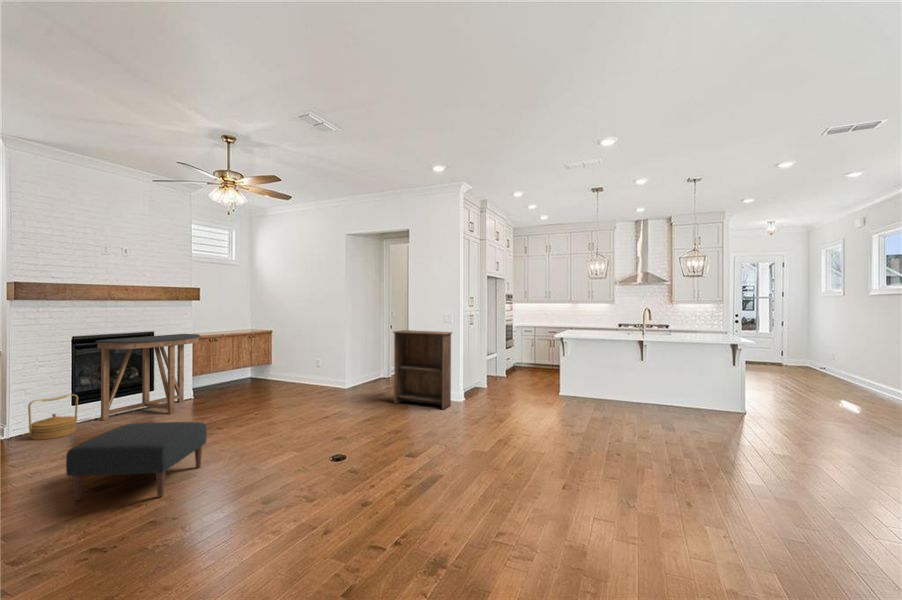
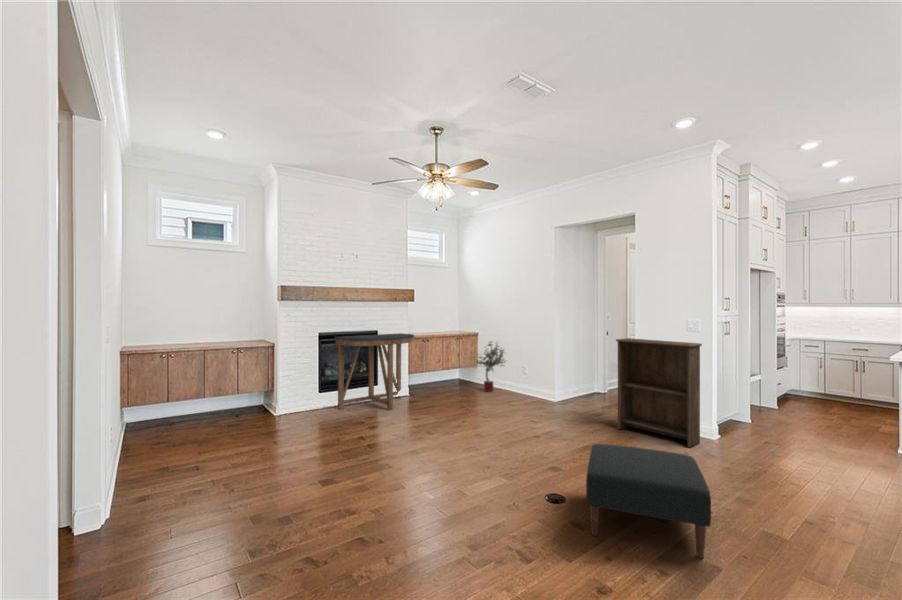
potted tree: none [269,338,301,386] -> present [476,342,505,392]
woven basket: present [28,394,78,440] -> none [288,384,321,421]
ottoman: present [66,422,207,501] -> present [586,444,711,558]

